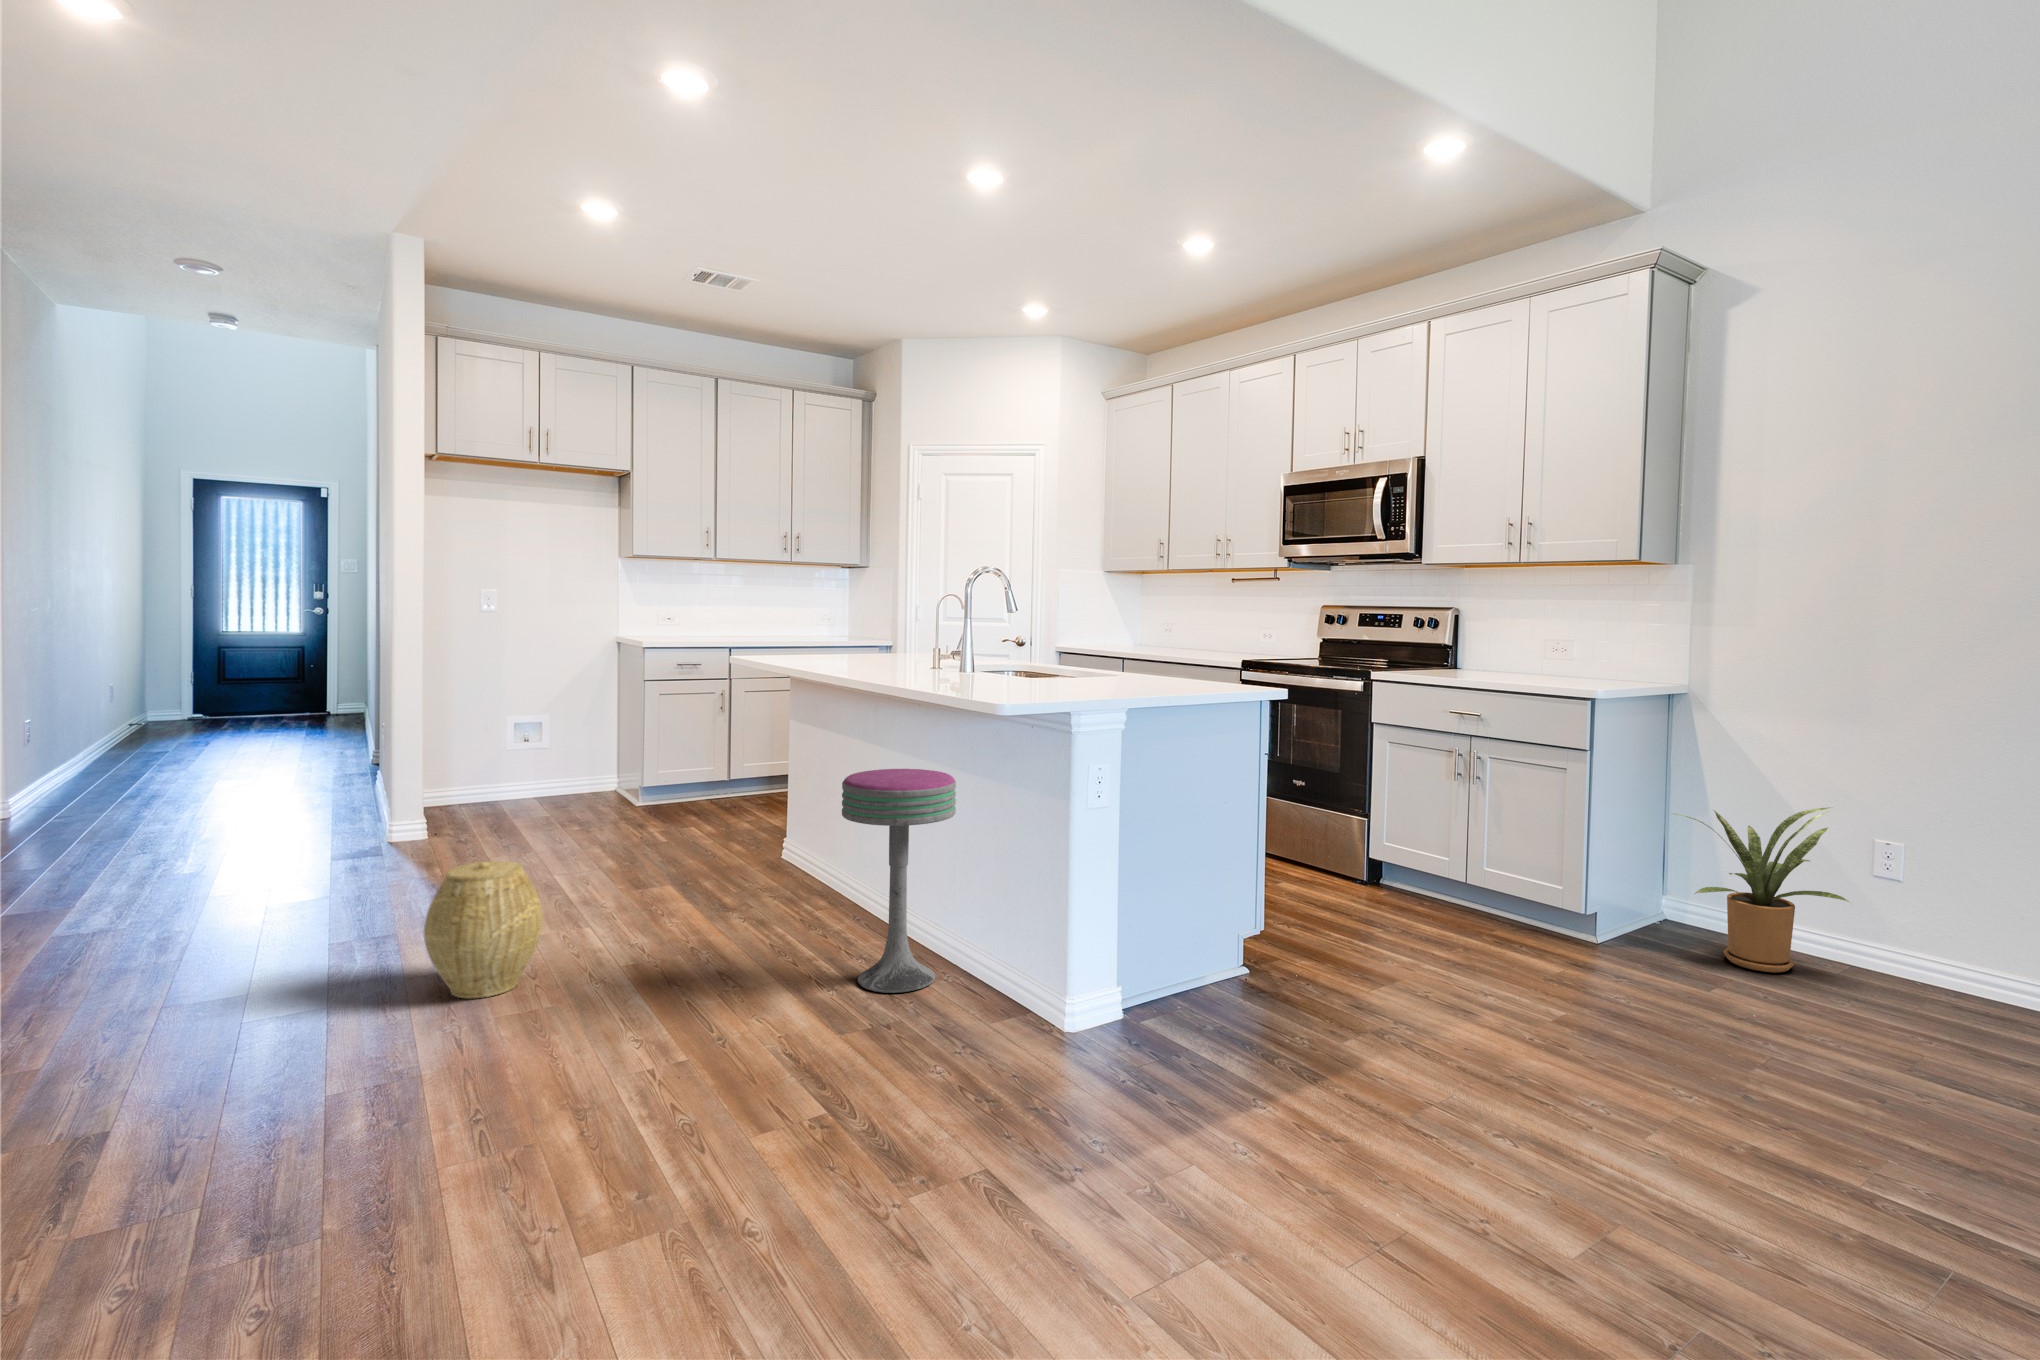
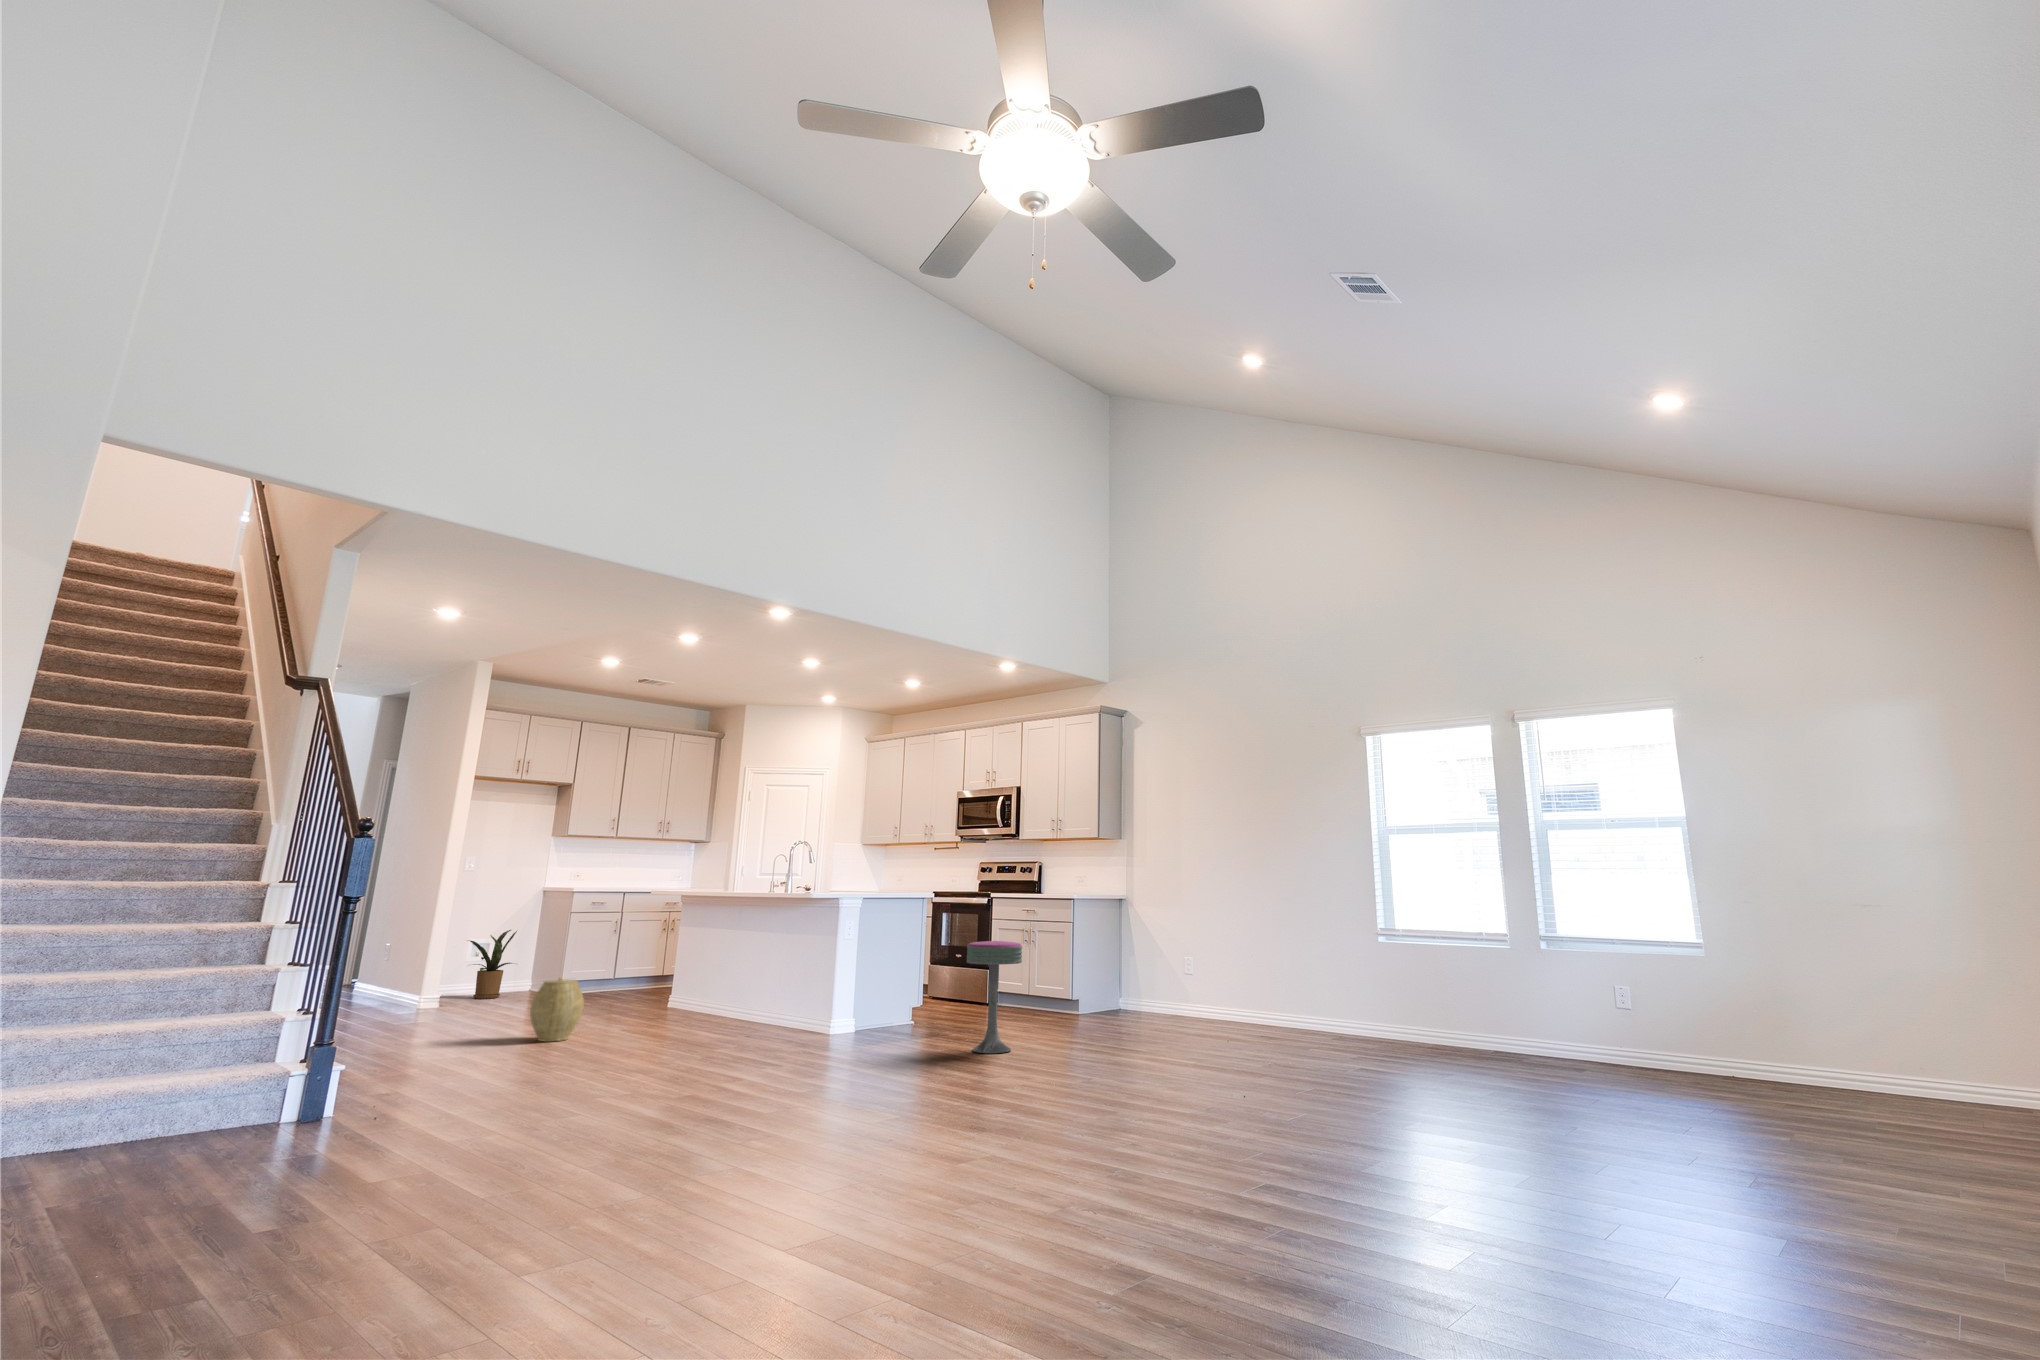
bar stool: present [842,769,956,993] -> present [967,941,1022,1053]
house plant: present [1676,808,1849,973] -> present [470,930,517,999]

